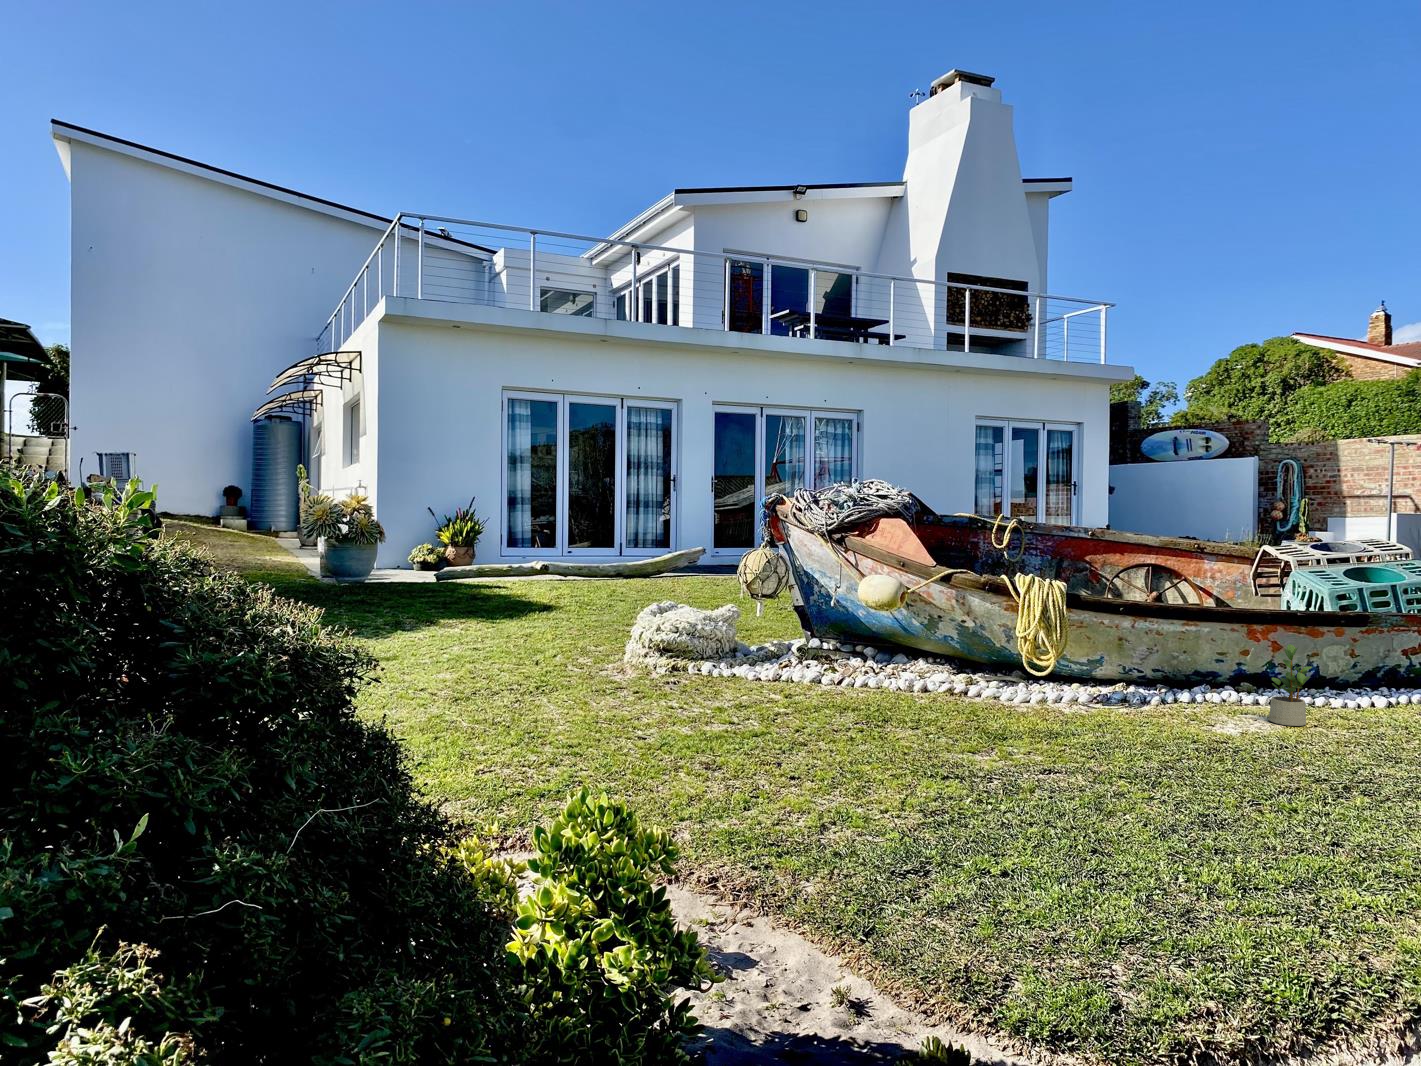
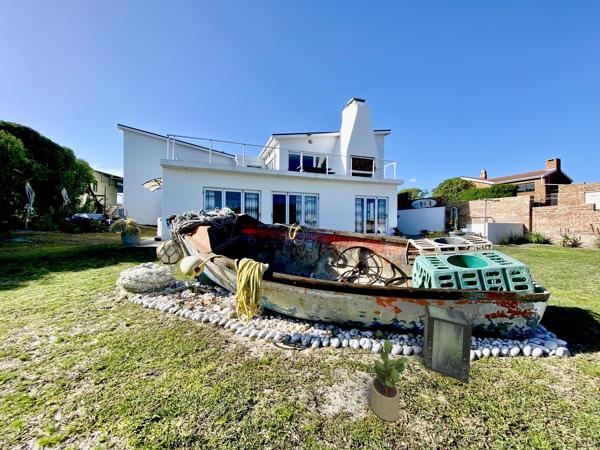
storage box: none [1315,630,1380,715] -> present [423,304,472,384]

